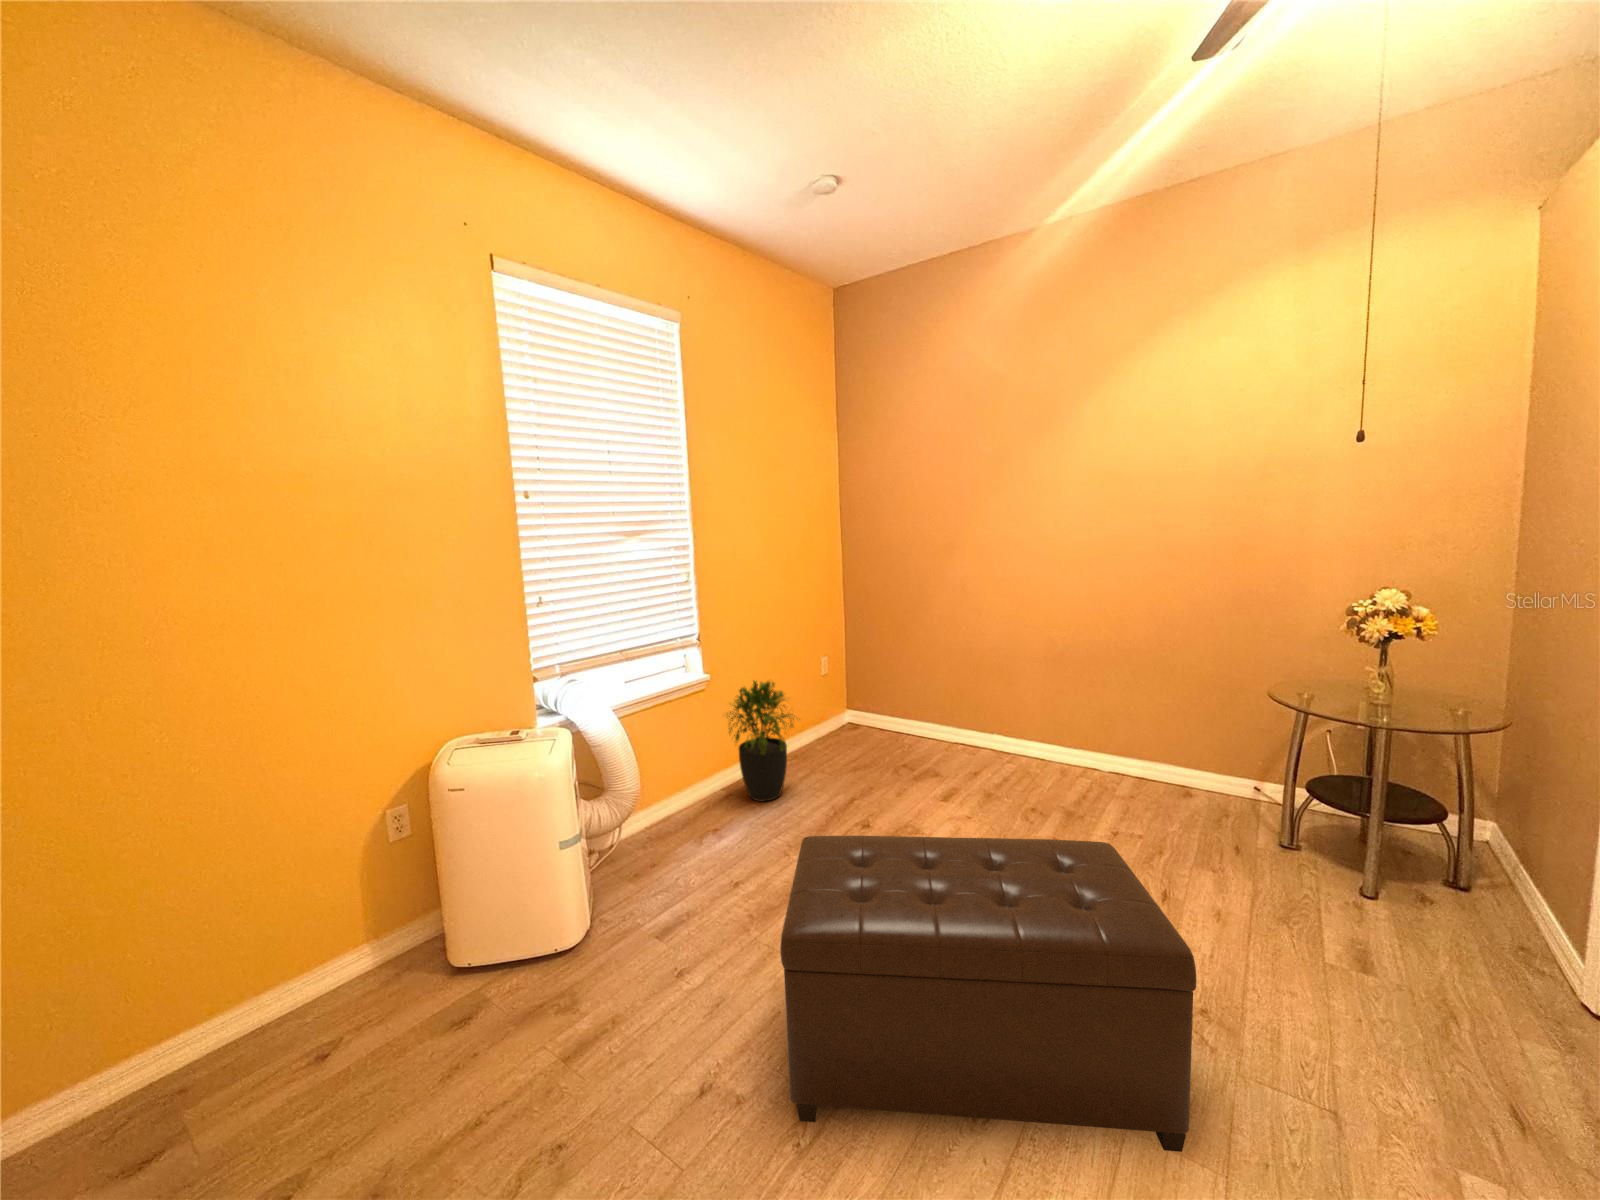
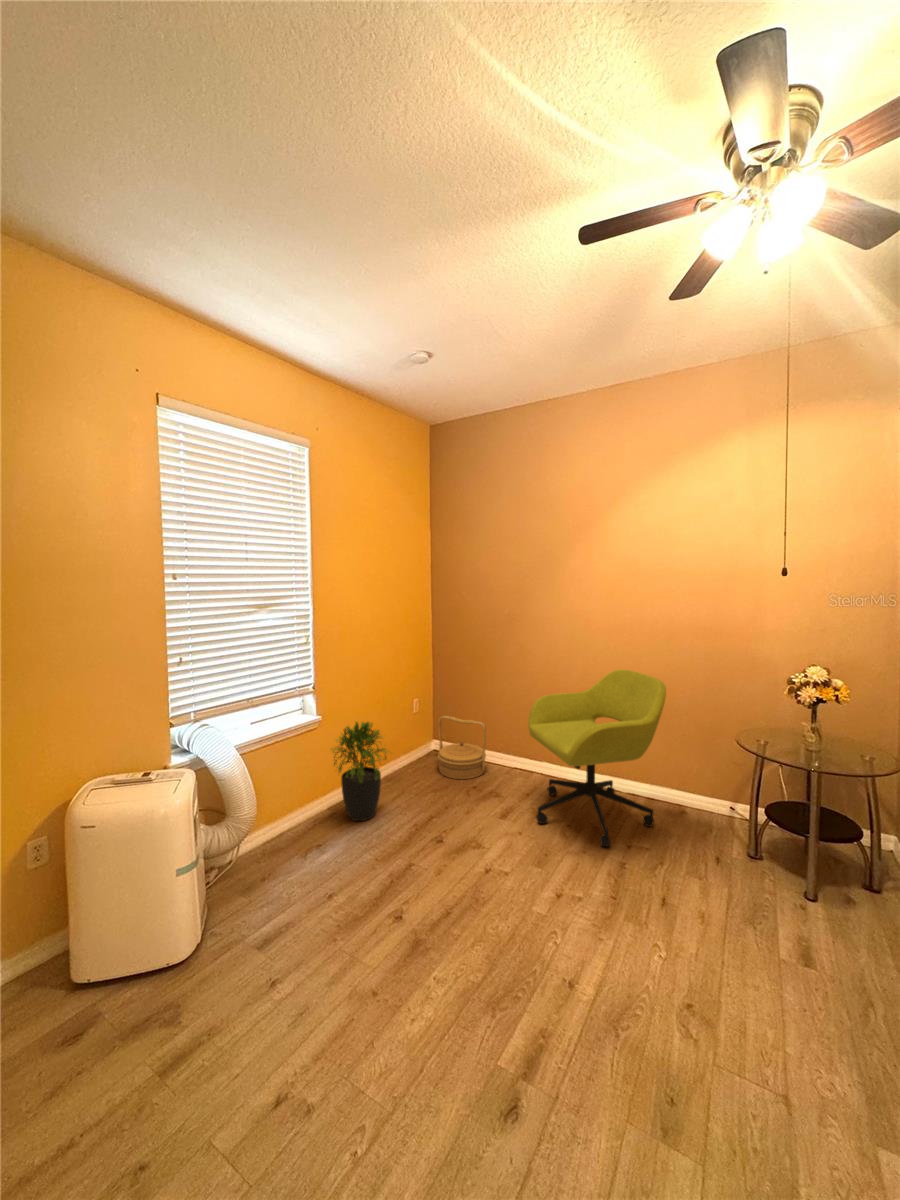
office chair: none [974,610,1165,832] -> present [528,669,666,847]
woven basket: none [854,678,917,755] -> present [438,716,486,779]
ottoman: present [780,836,1197,1152] -> none [350,866,673,1136]

